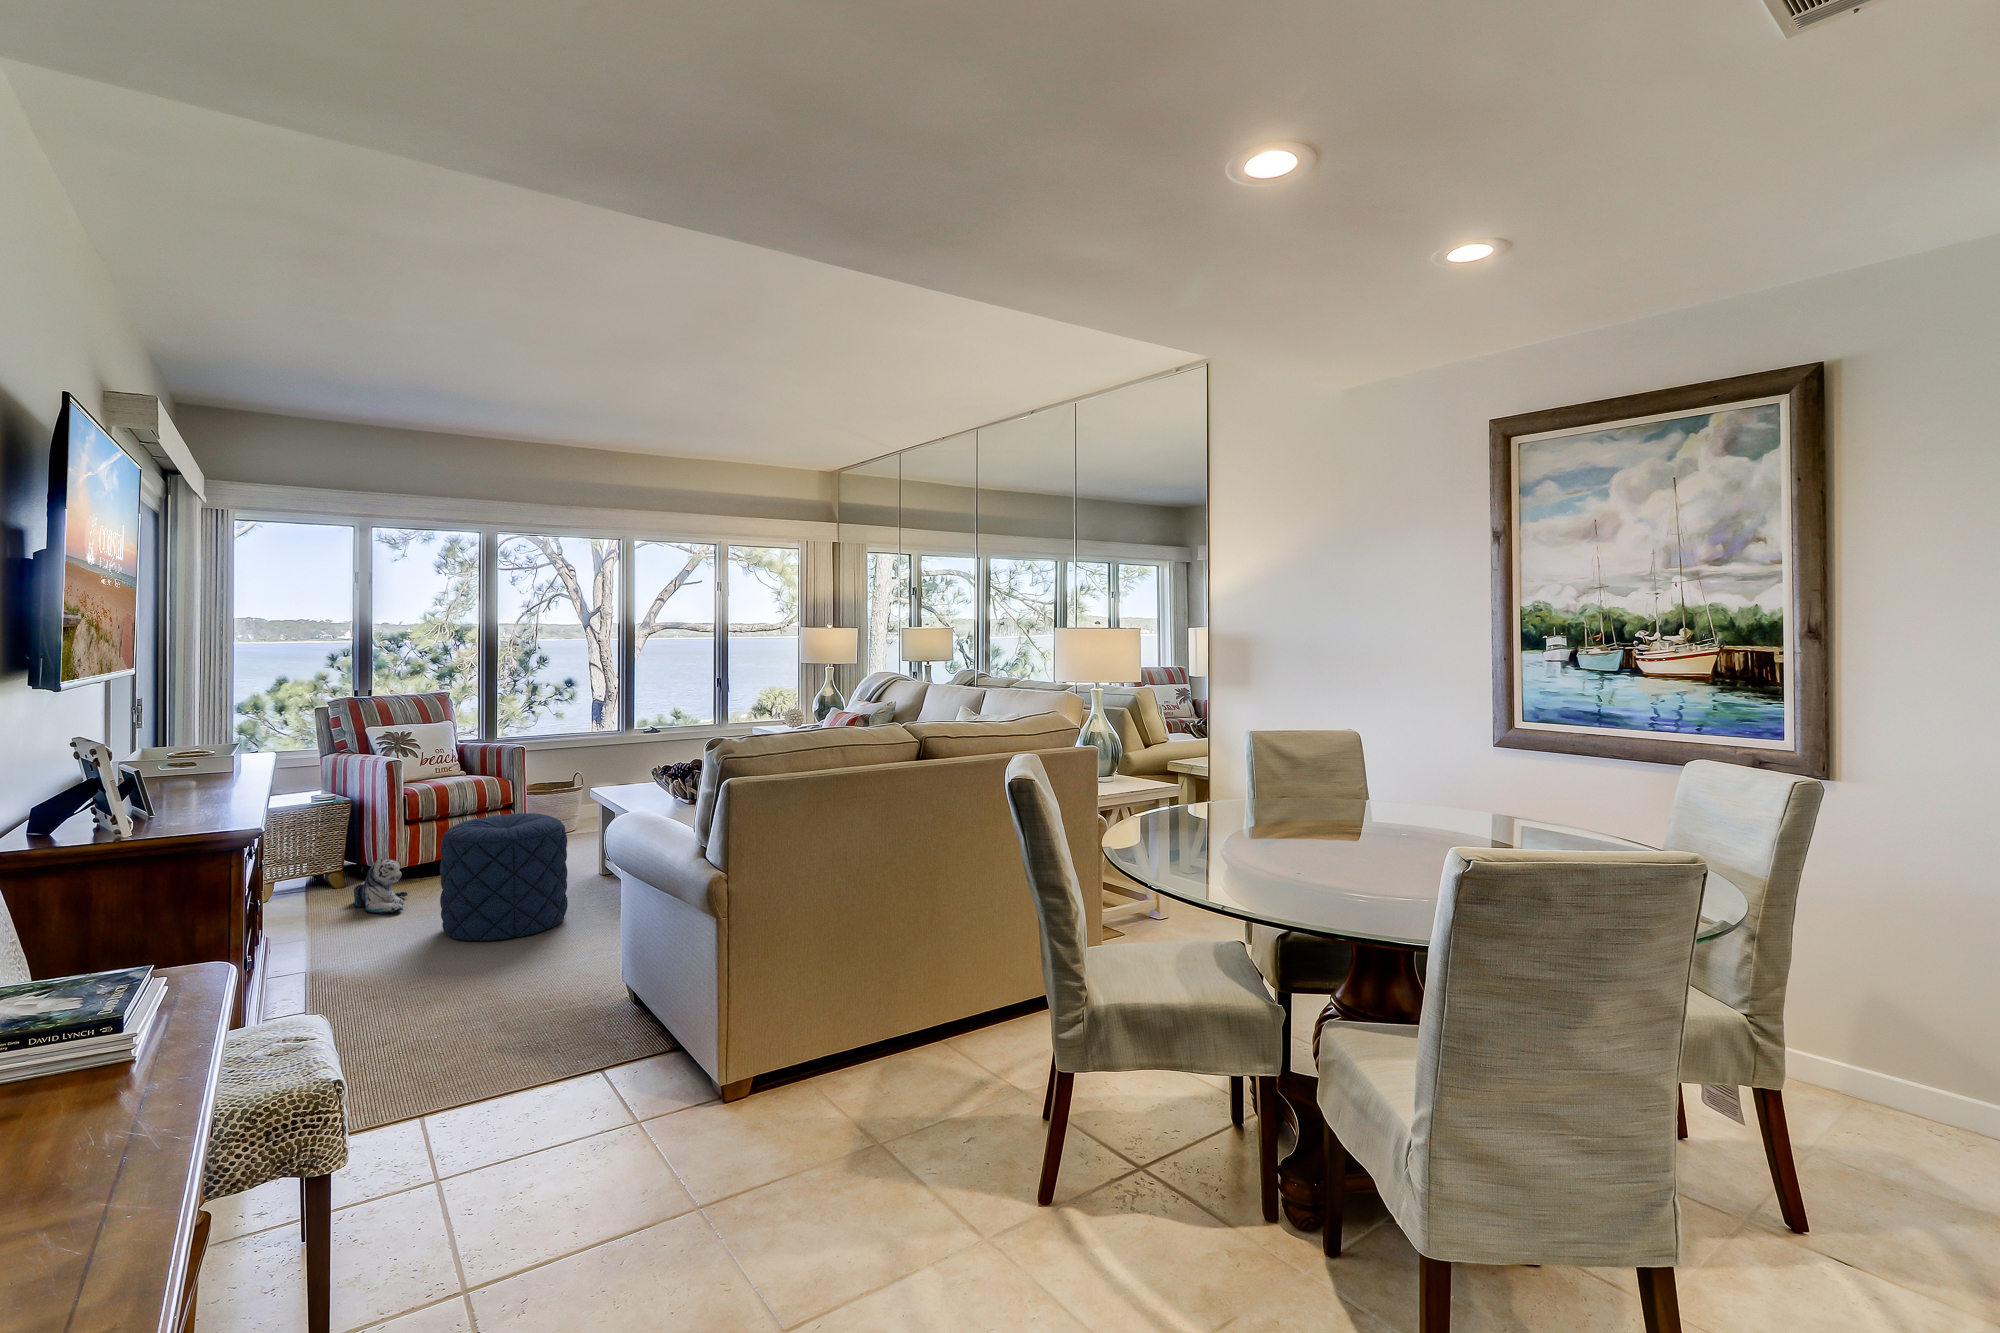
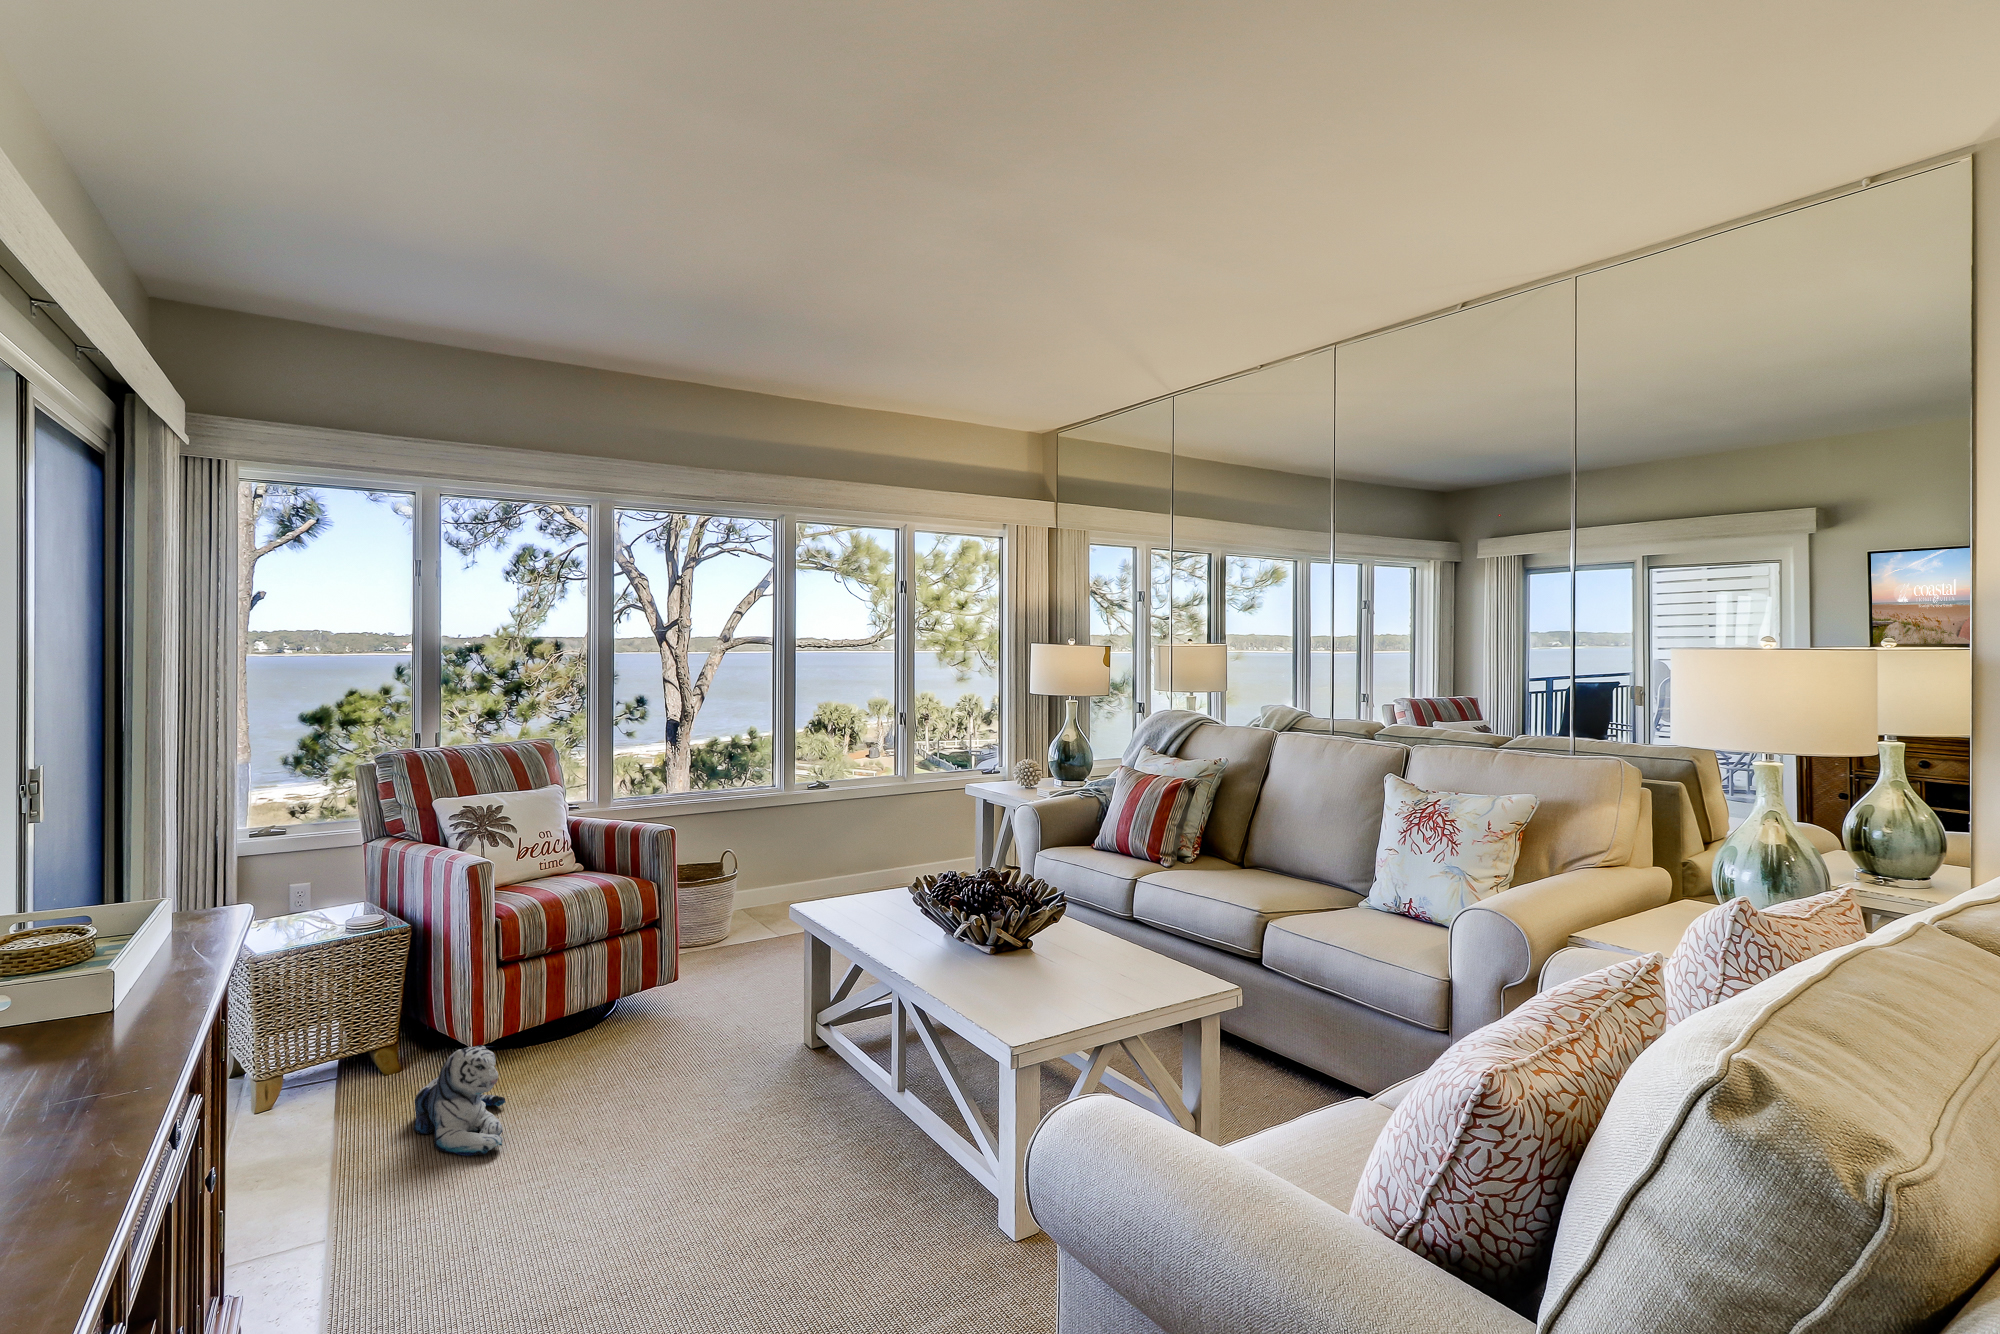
pouf: present [440,813,568,941] -> none [582,974,808,1255]

